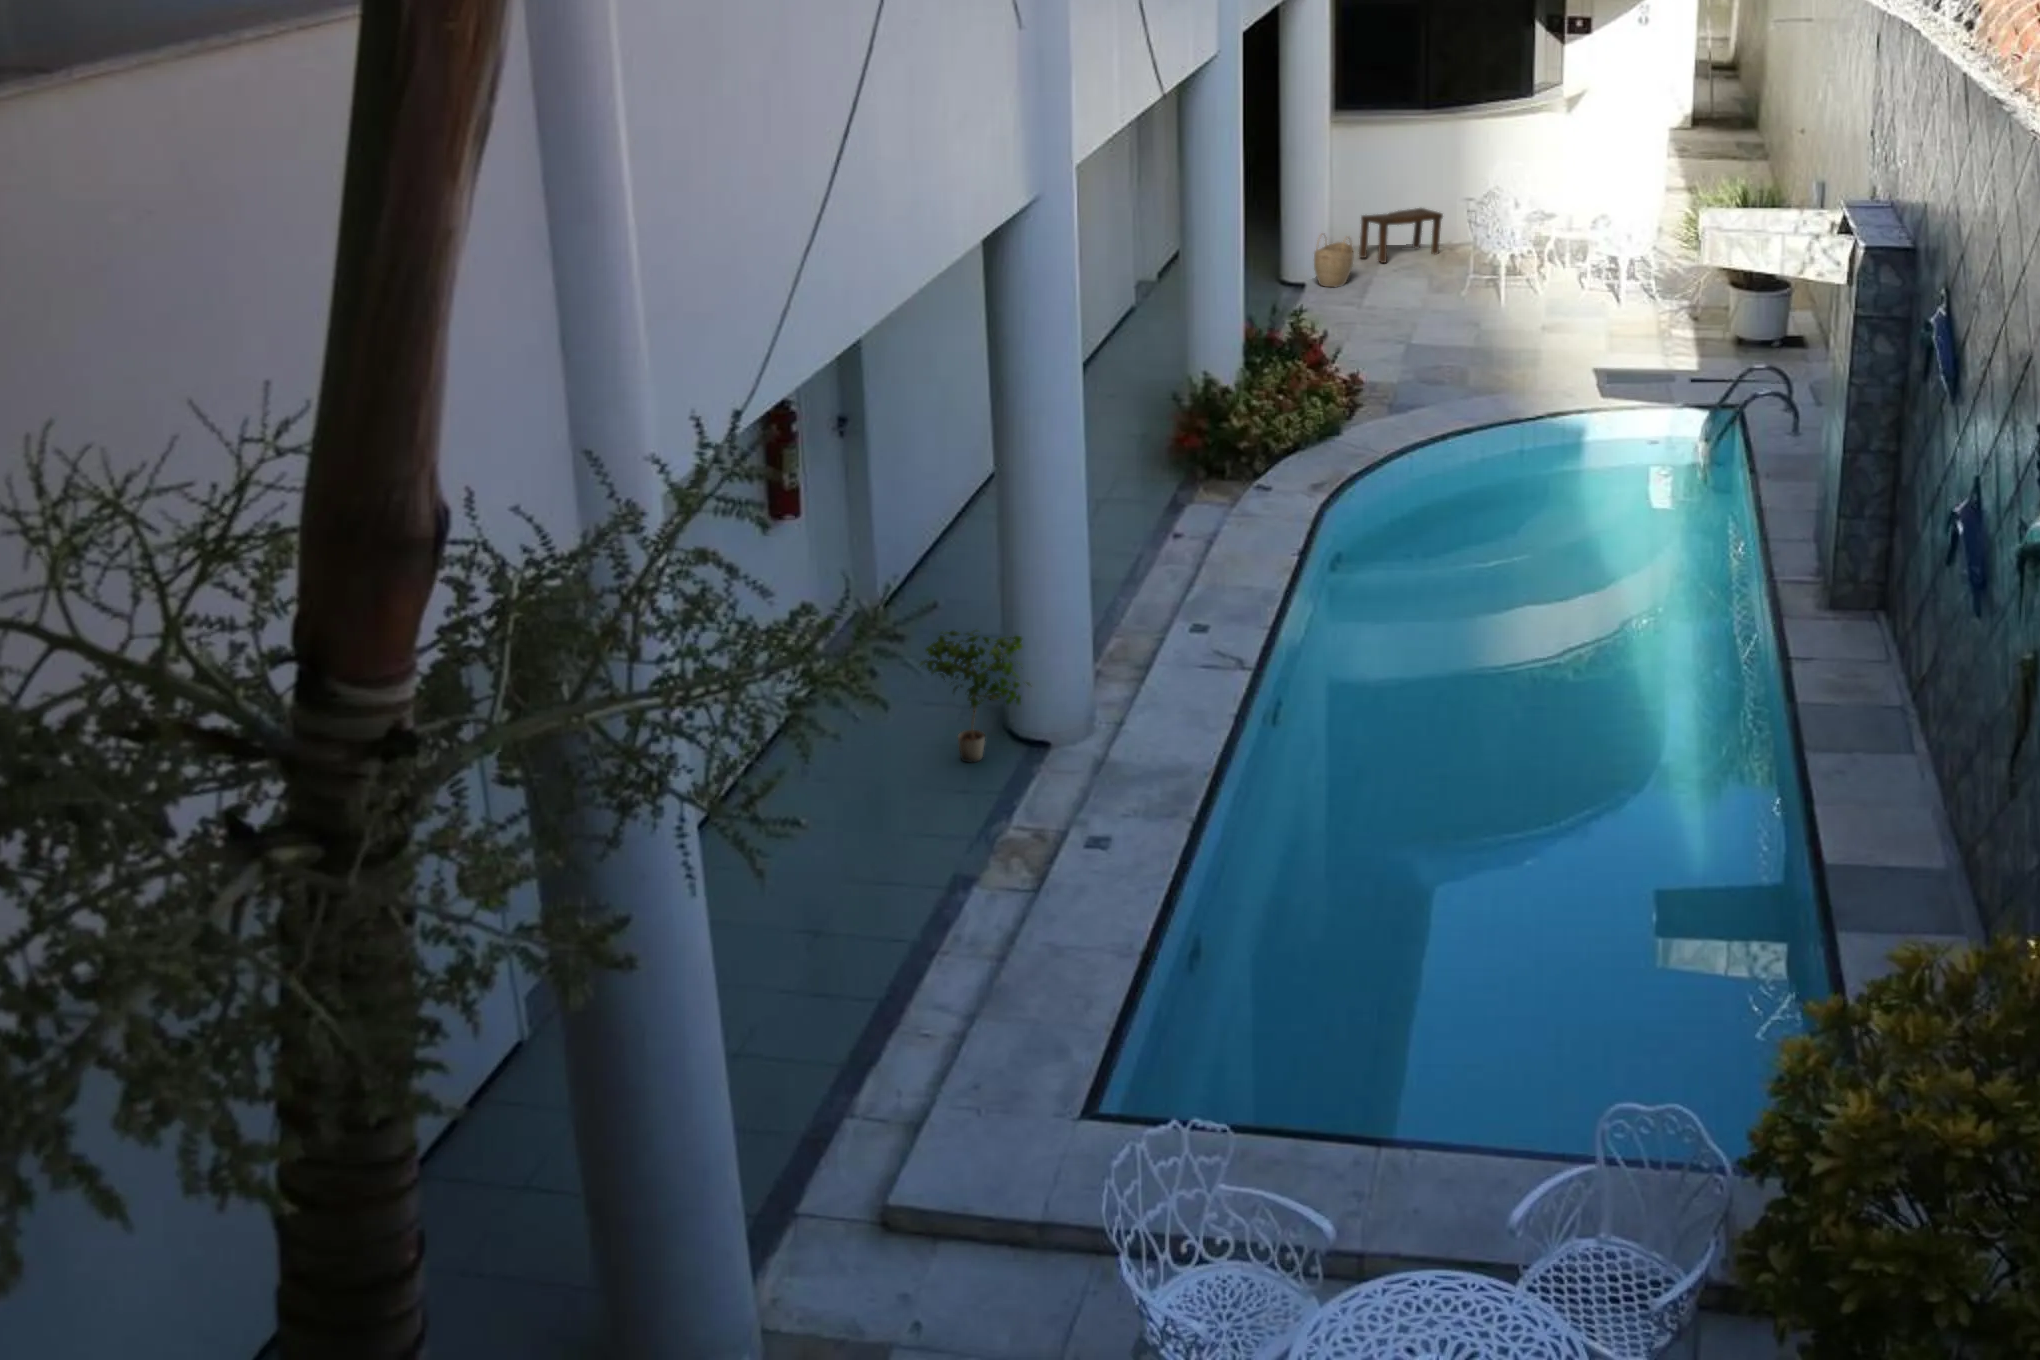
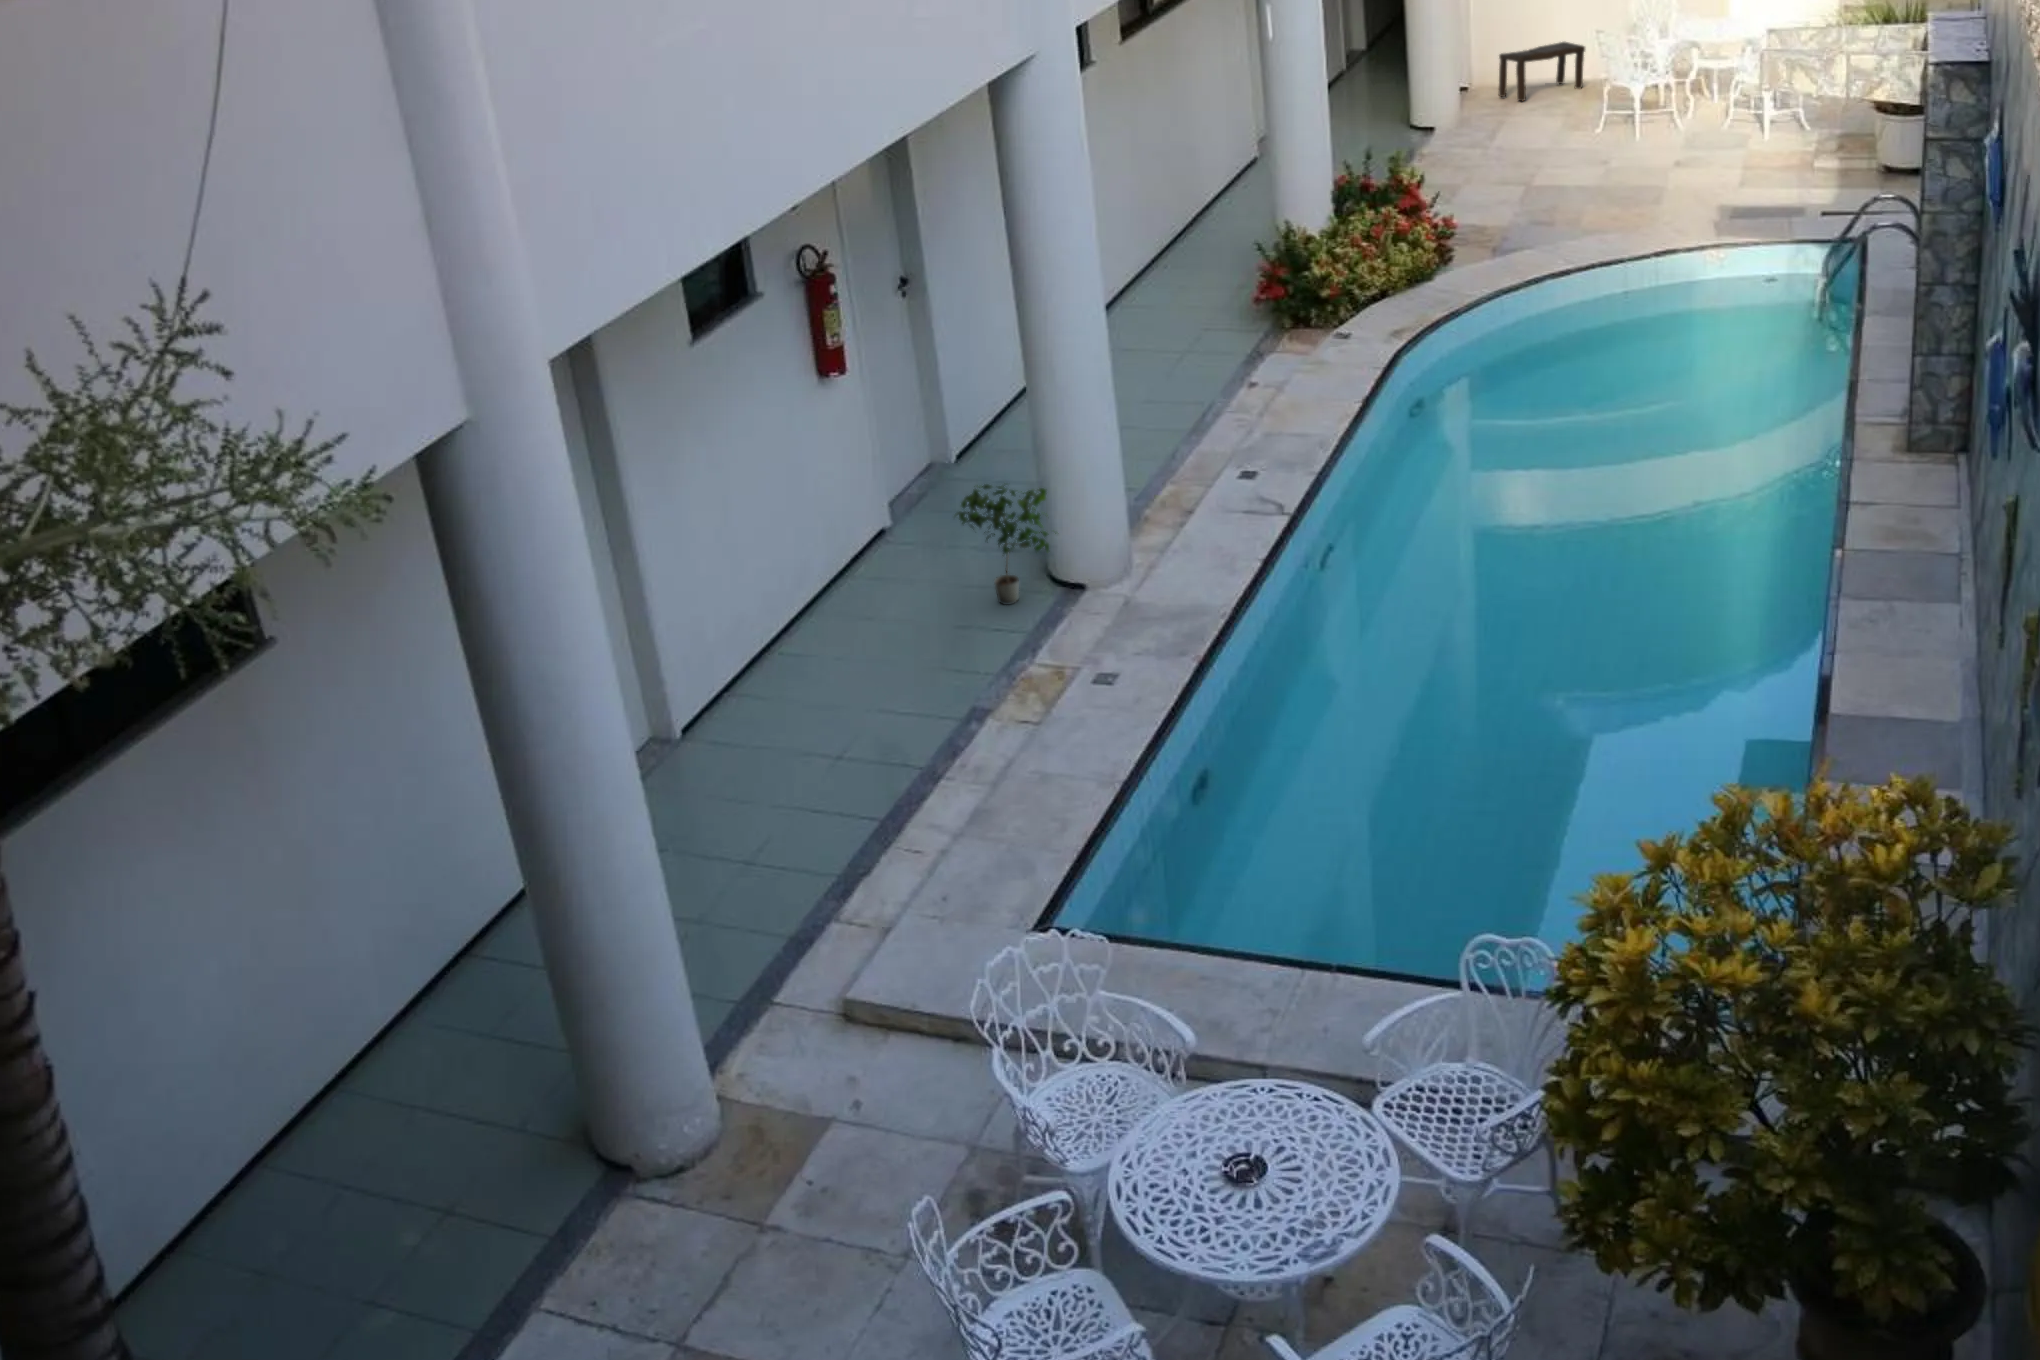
woven basket: present [1314,241,1353,287] -> none [1444,75,1485,130]

